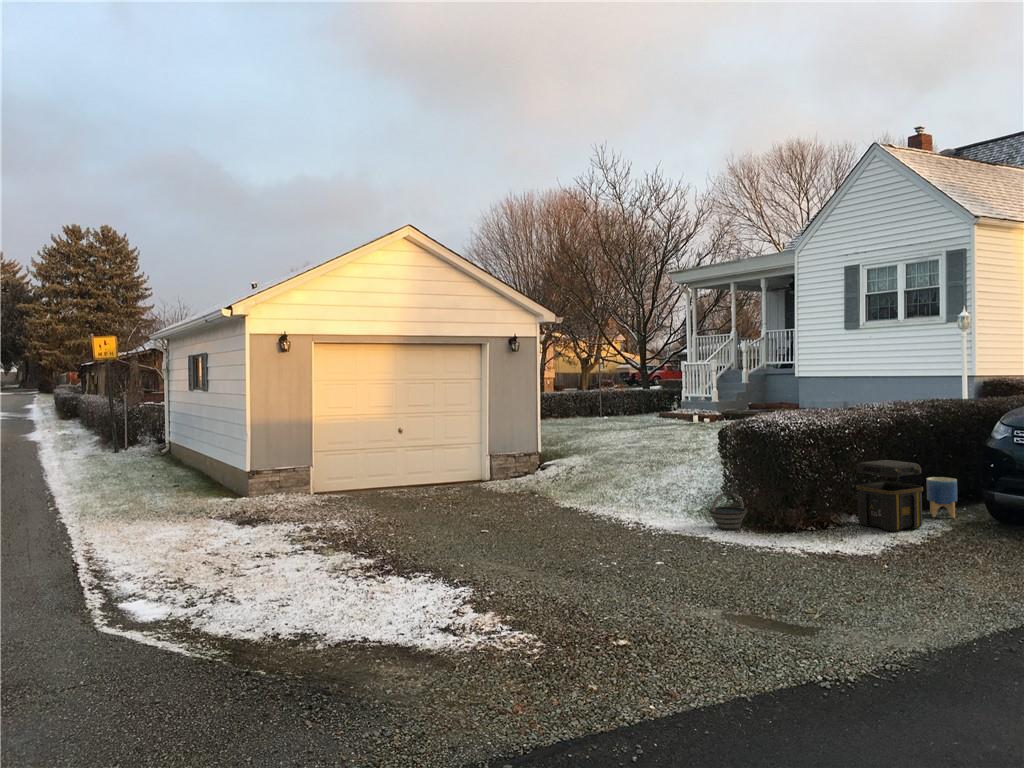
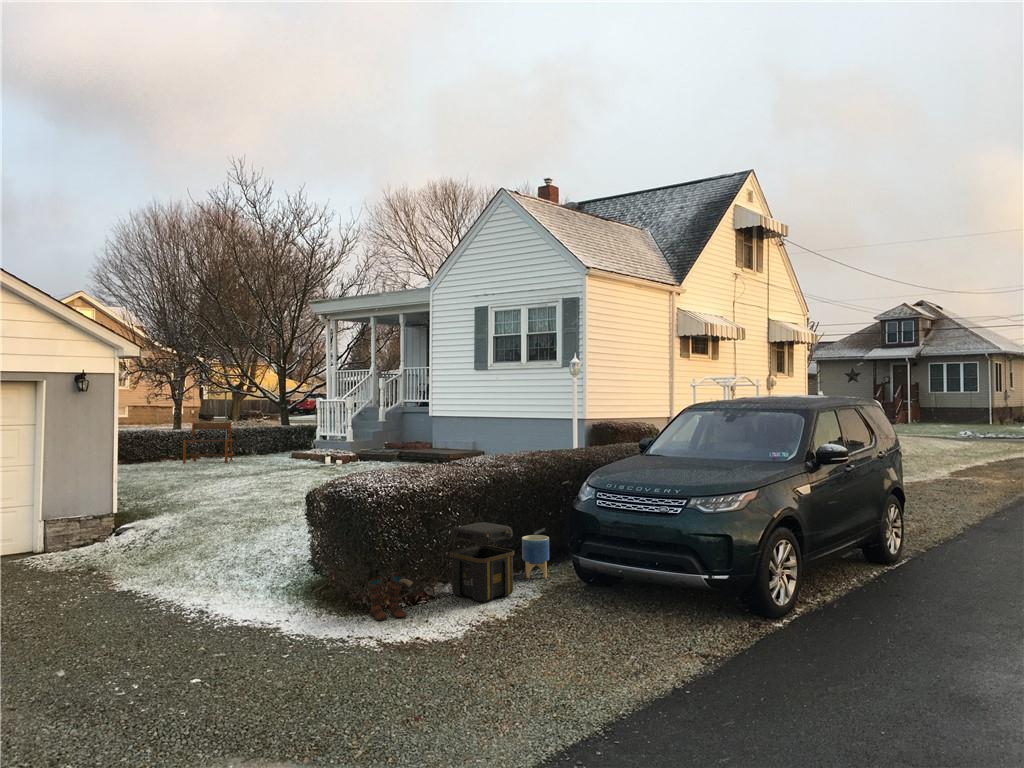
bench: none [565,386,606,422] -> present [183,422,234,464]
bucket: present [709,492,748,530] -> none [286,571,331,617]
boots: none [782,498,826,537] -> present [368,573,413,621]

